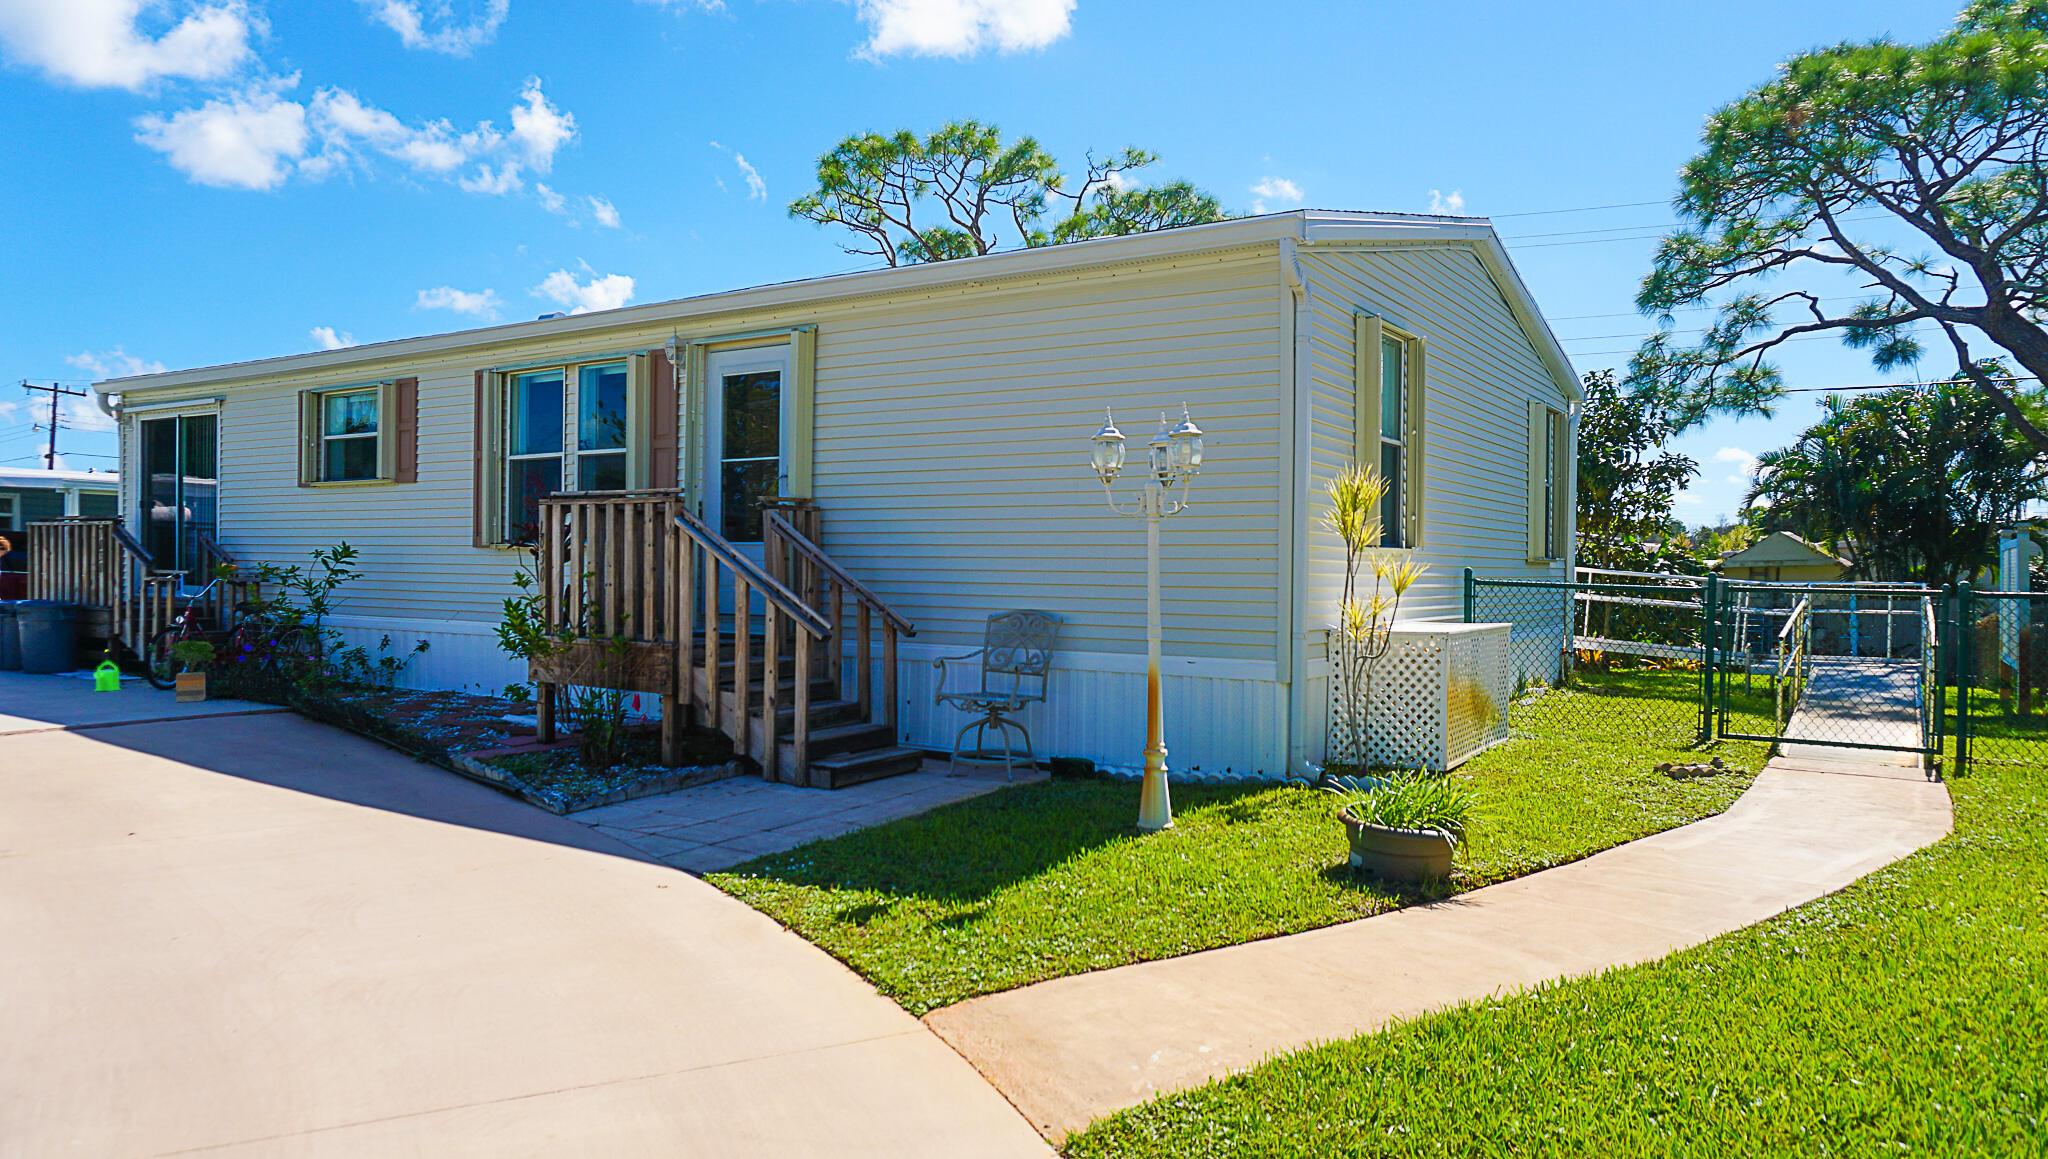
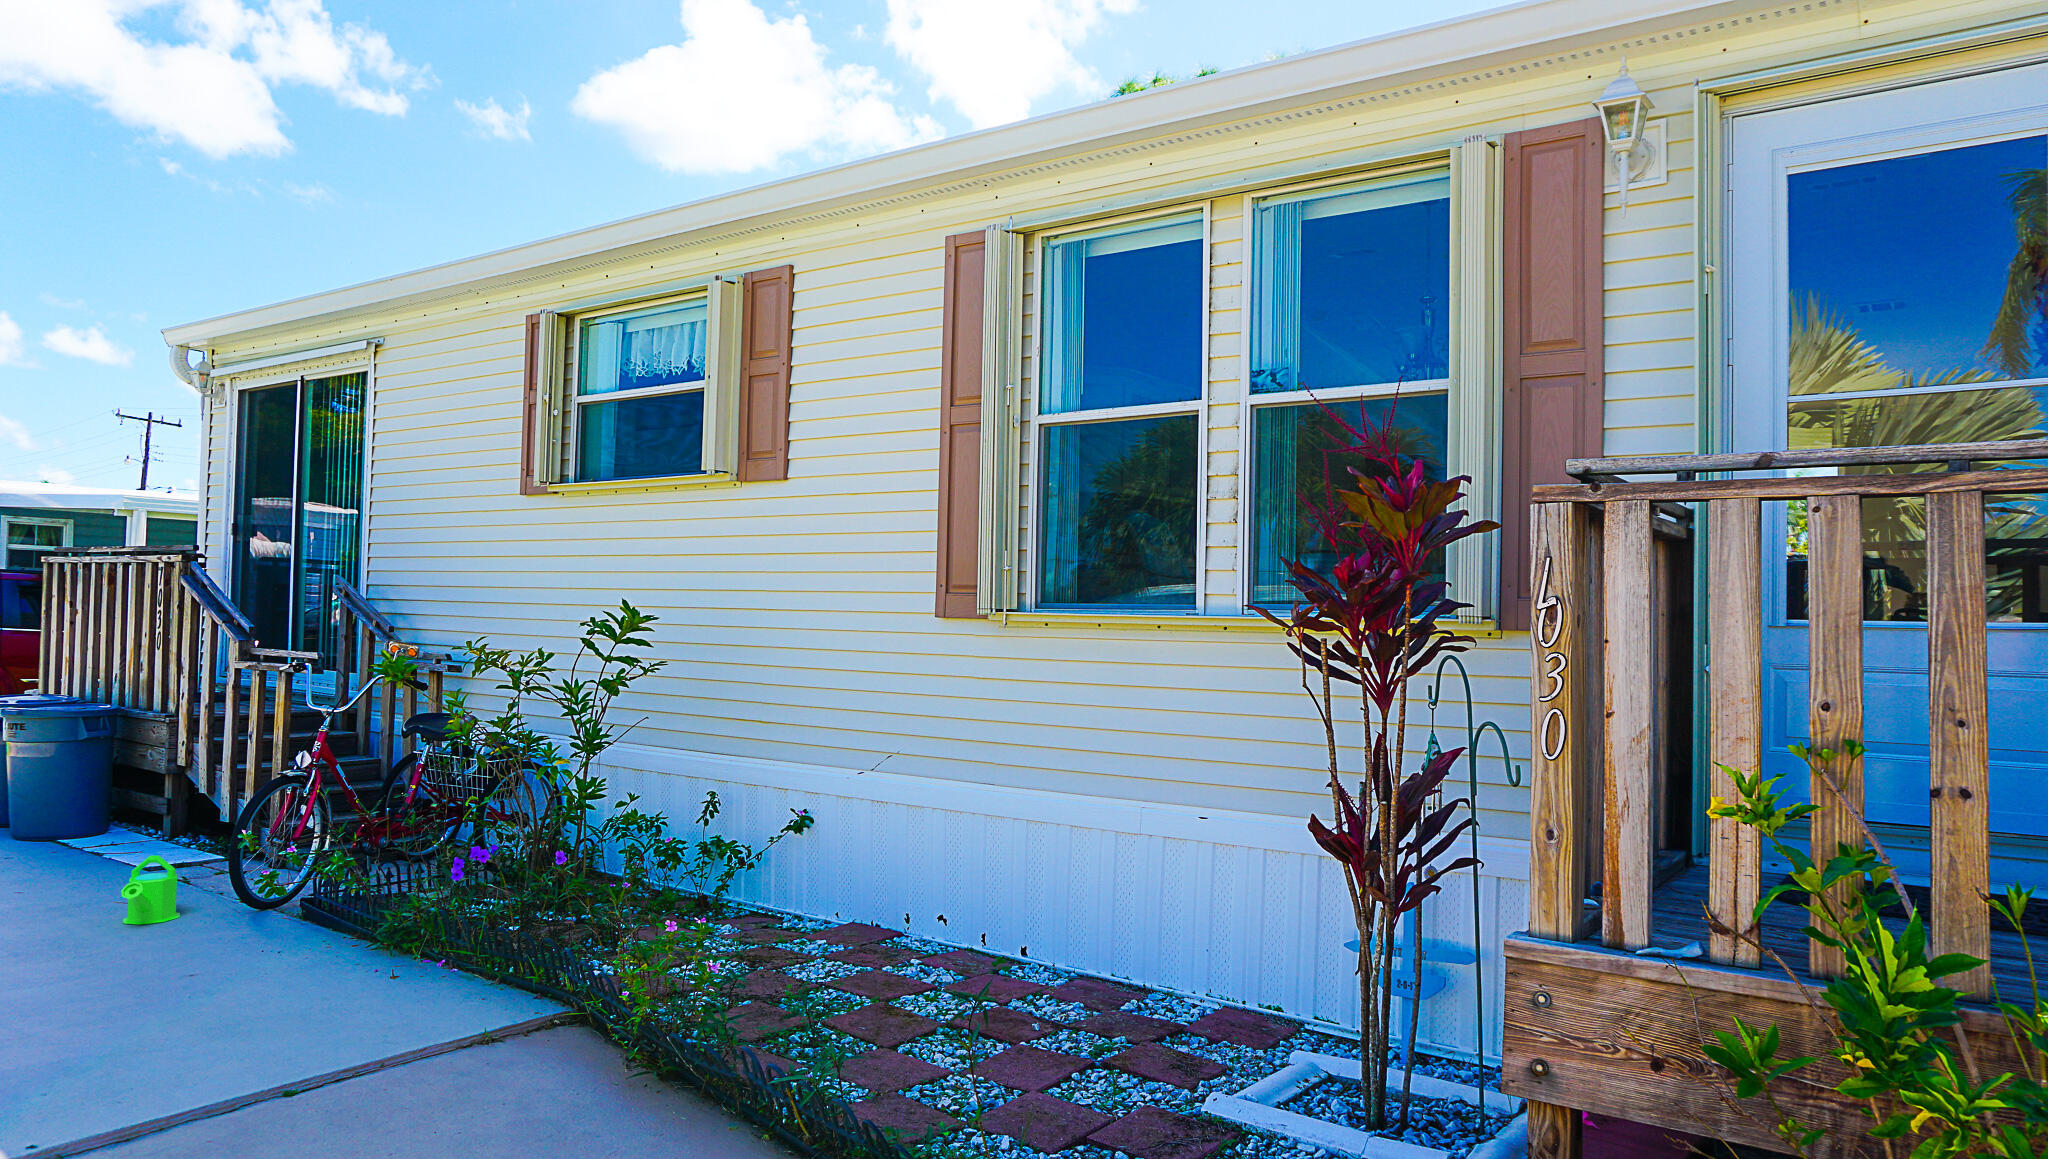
potted tree: present [169,641,216,702] -> none [284,829,397,985]

